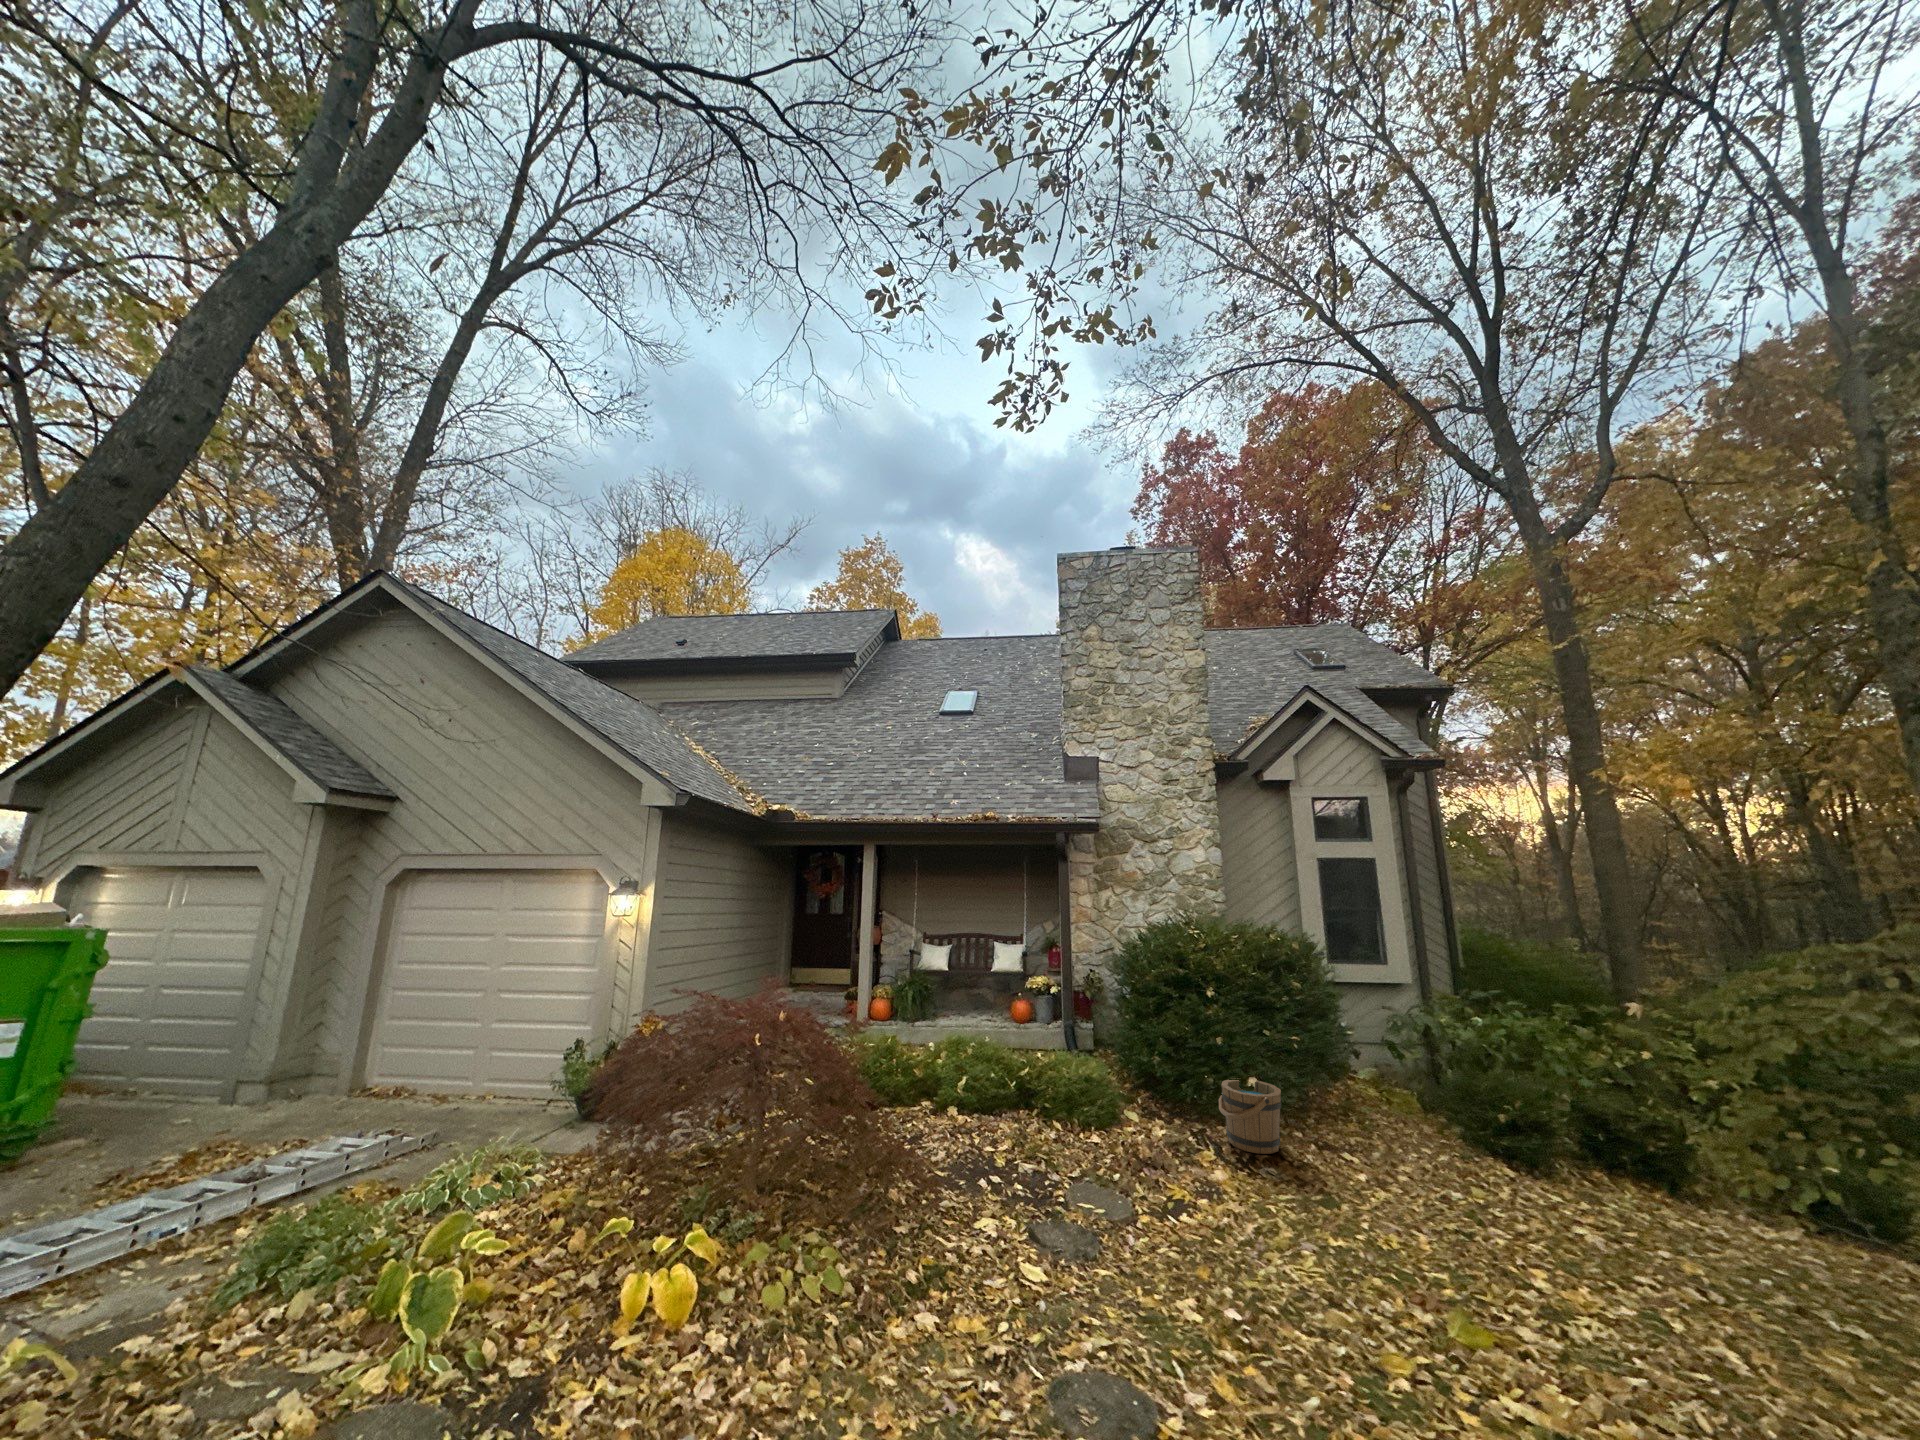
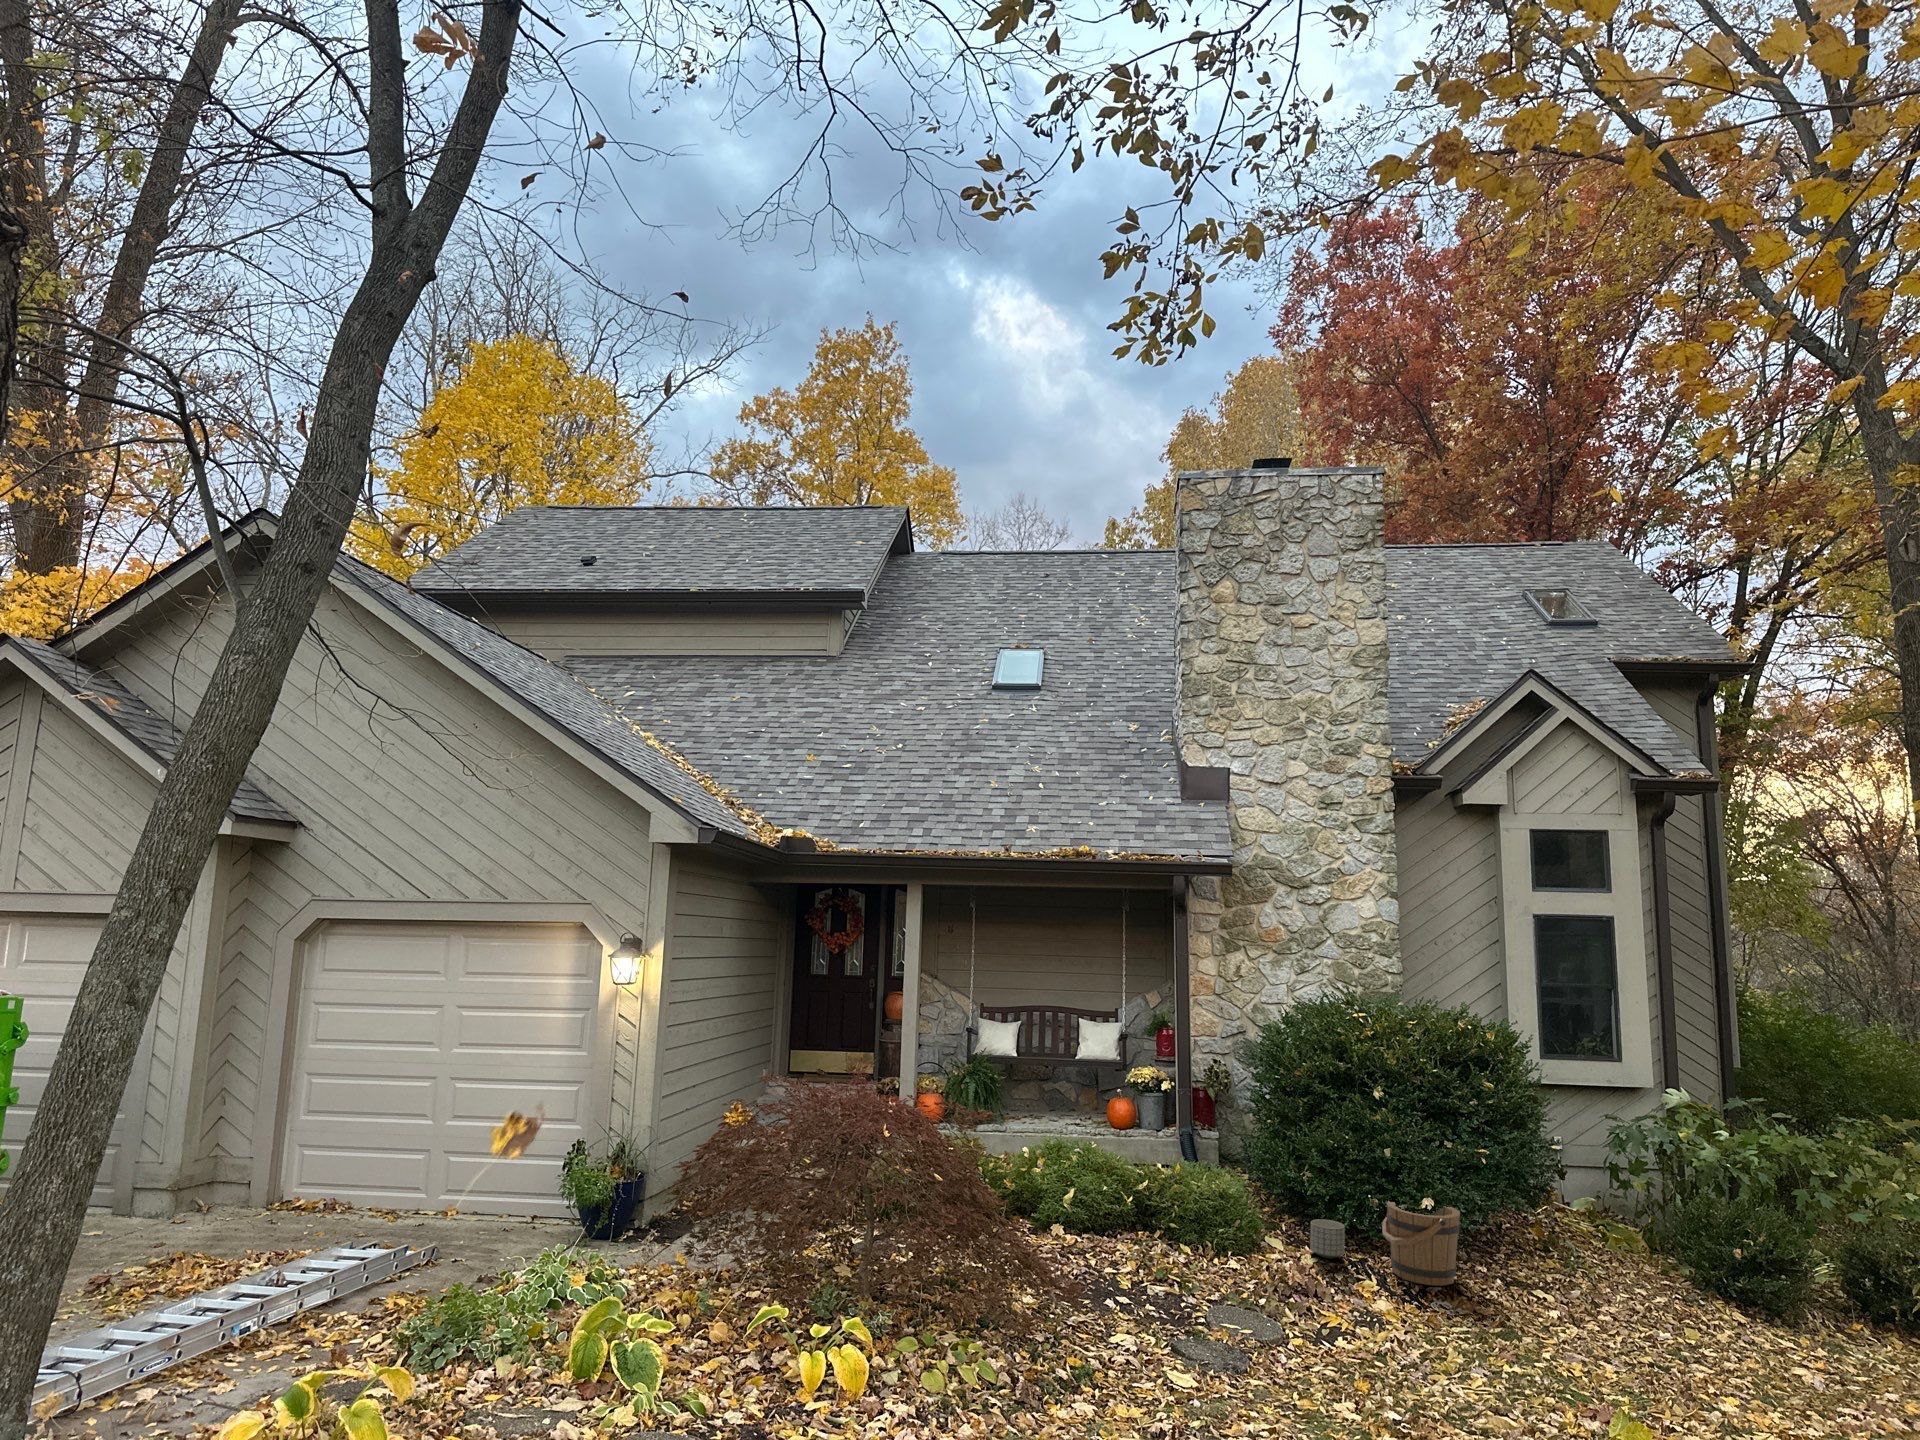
planter: none [1161,1097,1189,1131] -> present [1310,1219,1345,1259]

